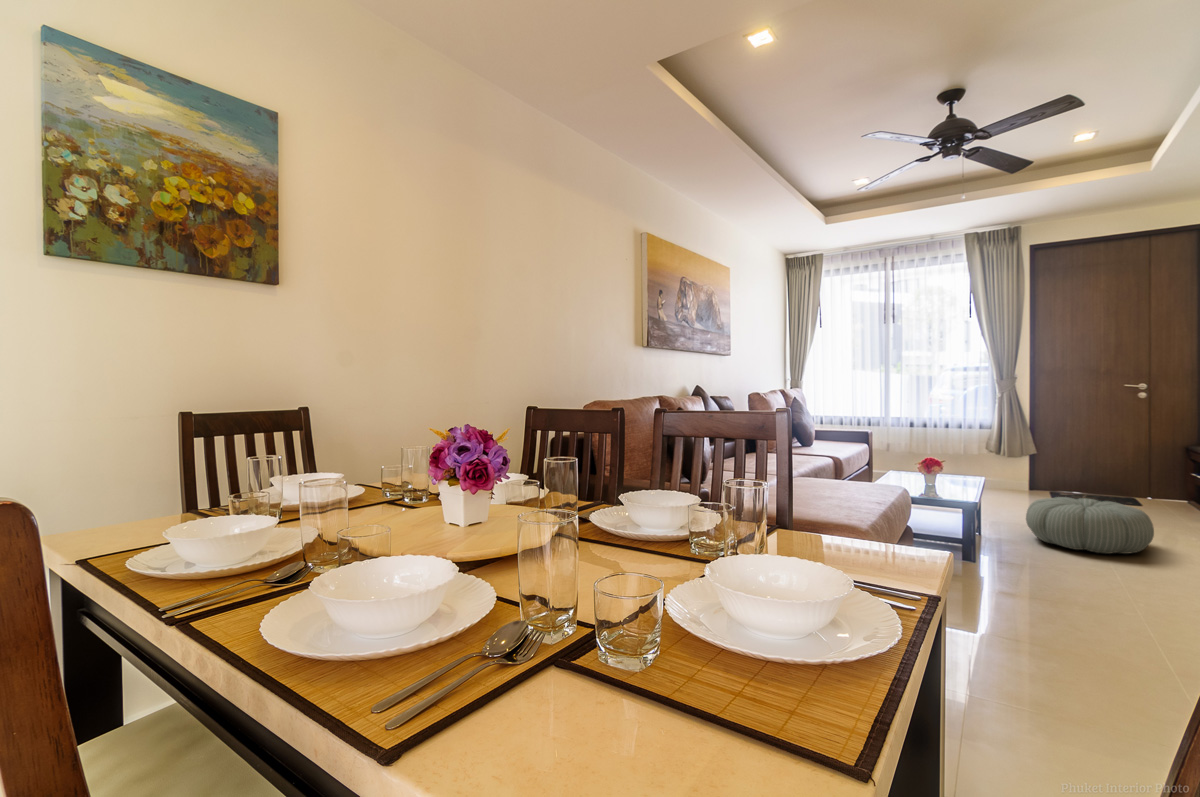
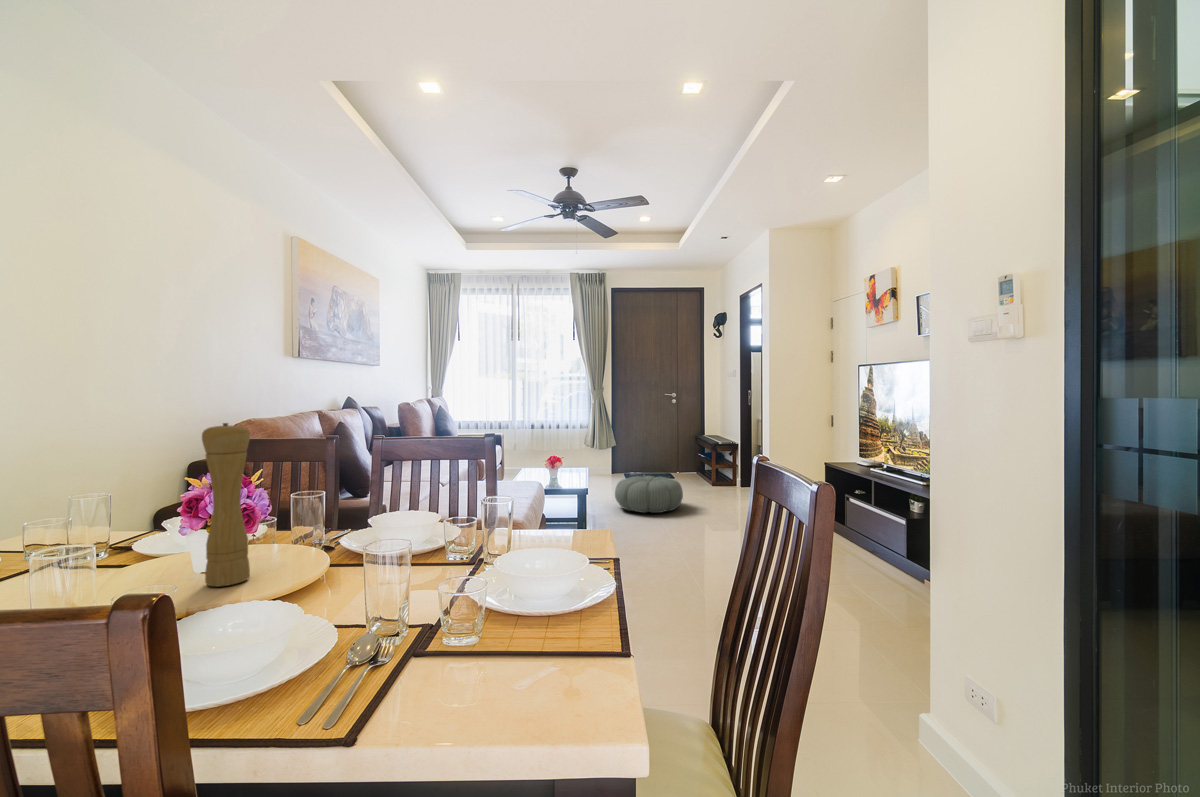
pepper mill: none [434,376,475,538] -> present [202,423,250,587]

